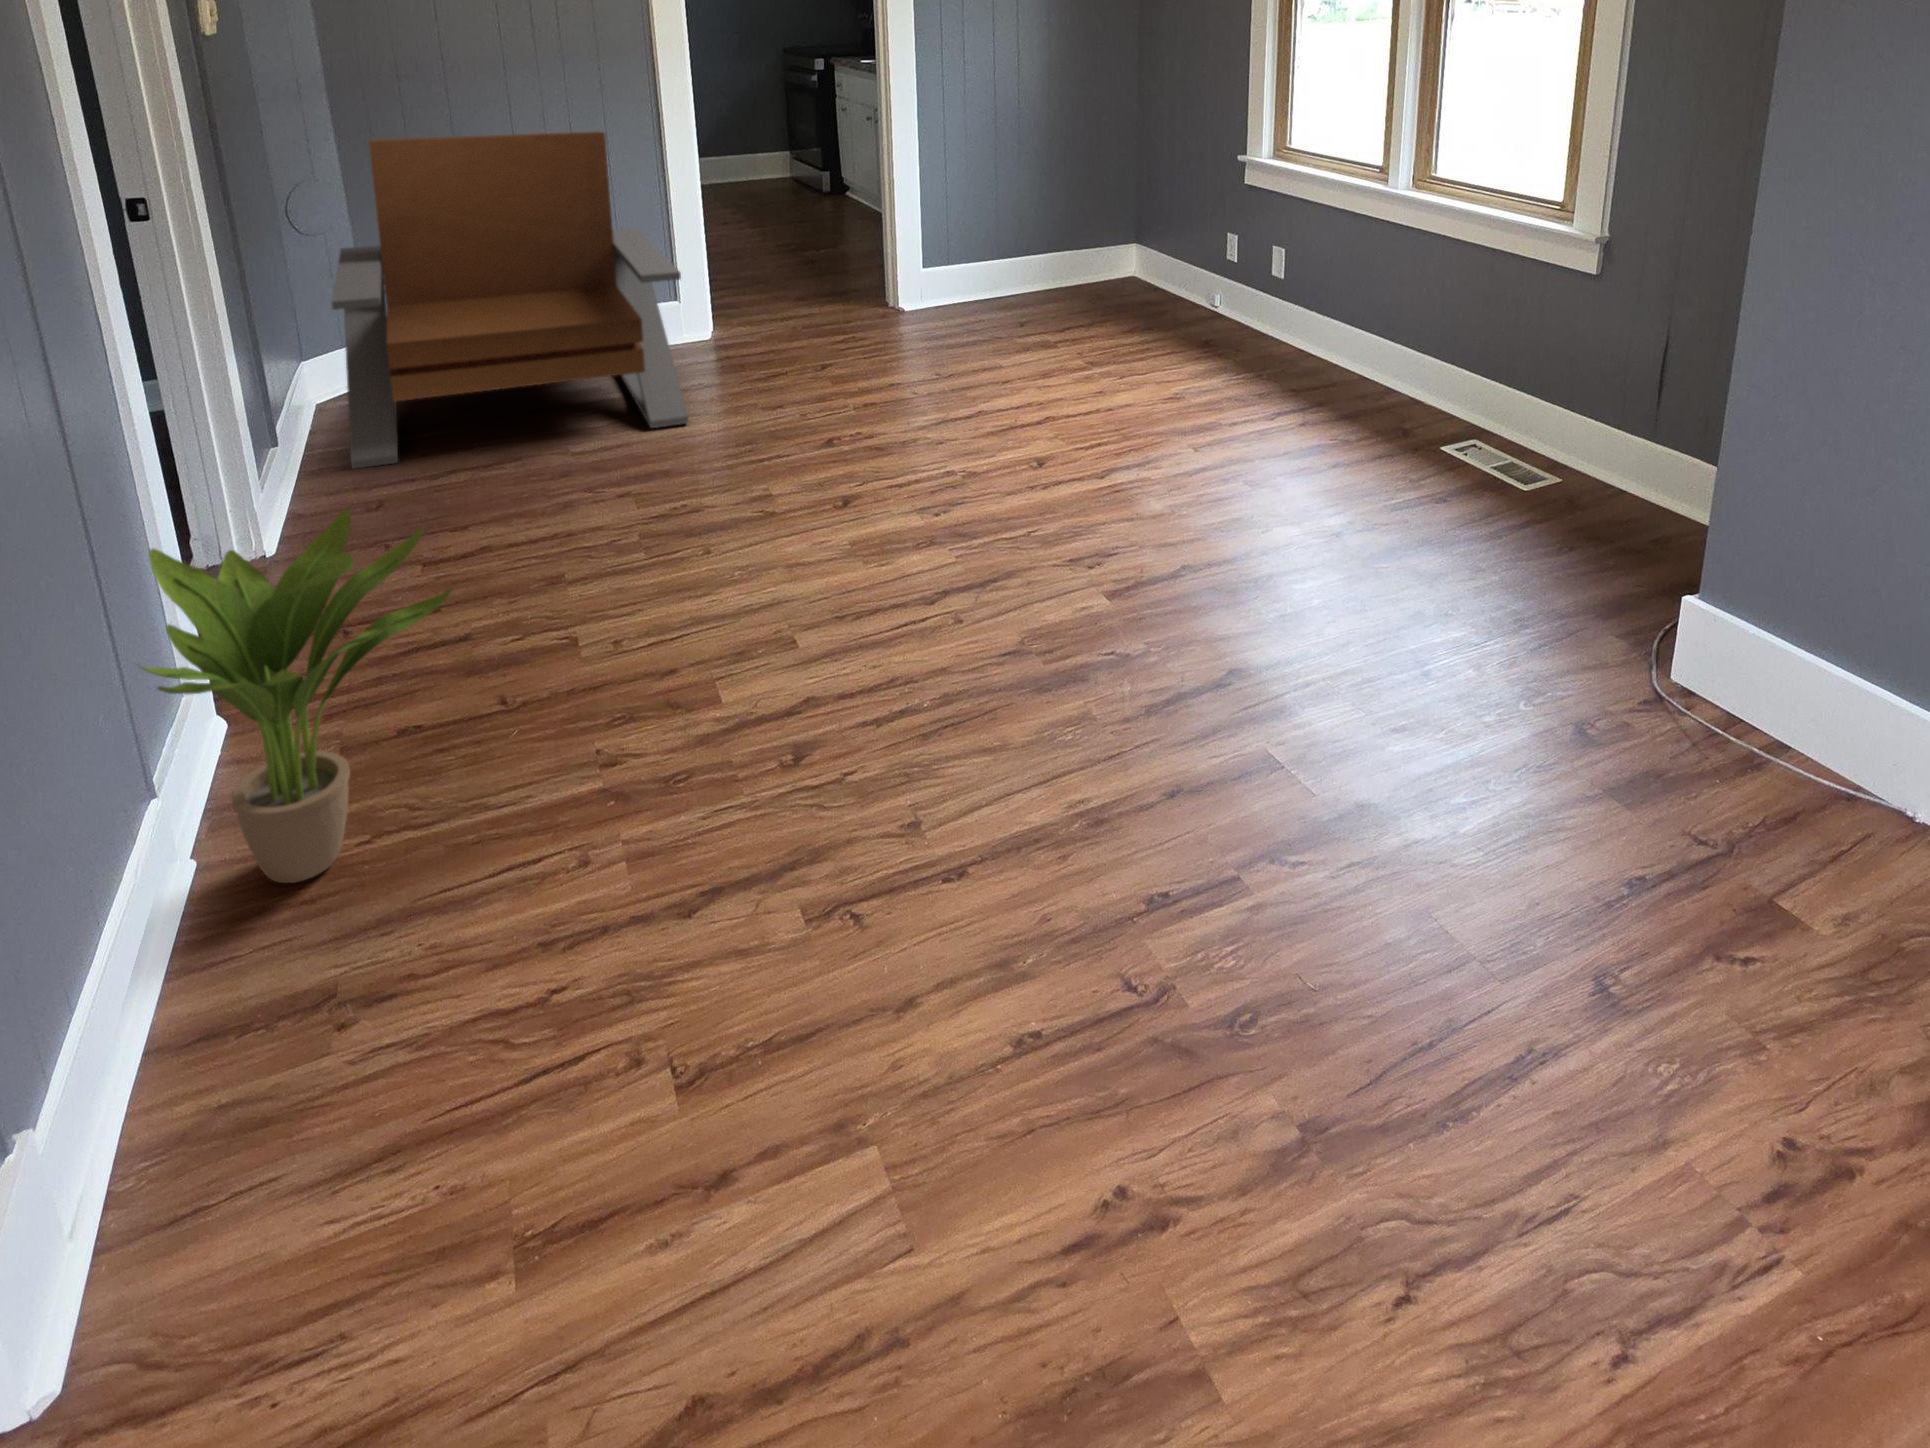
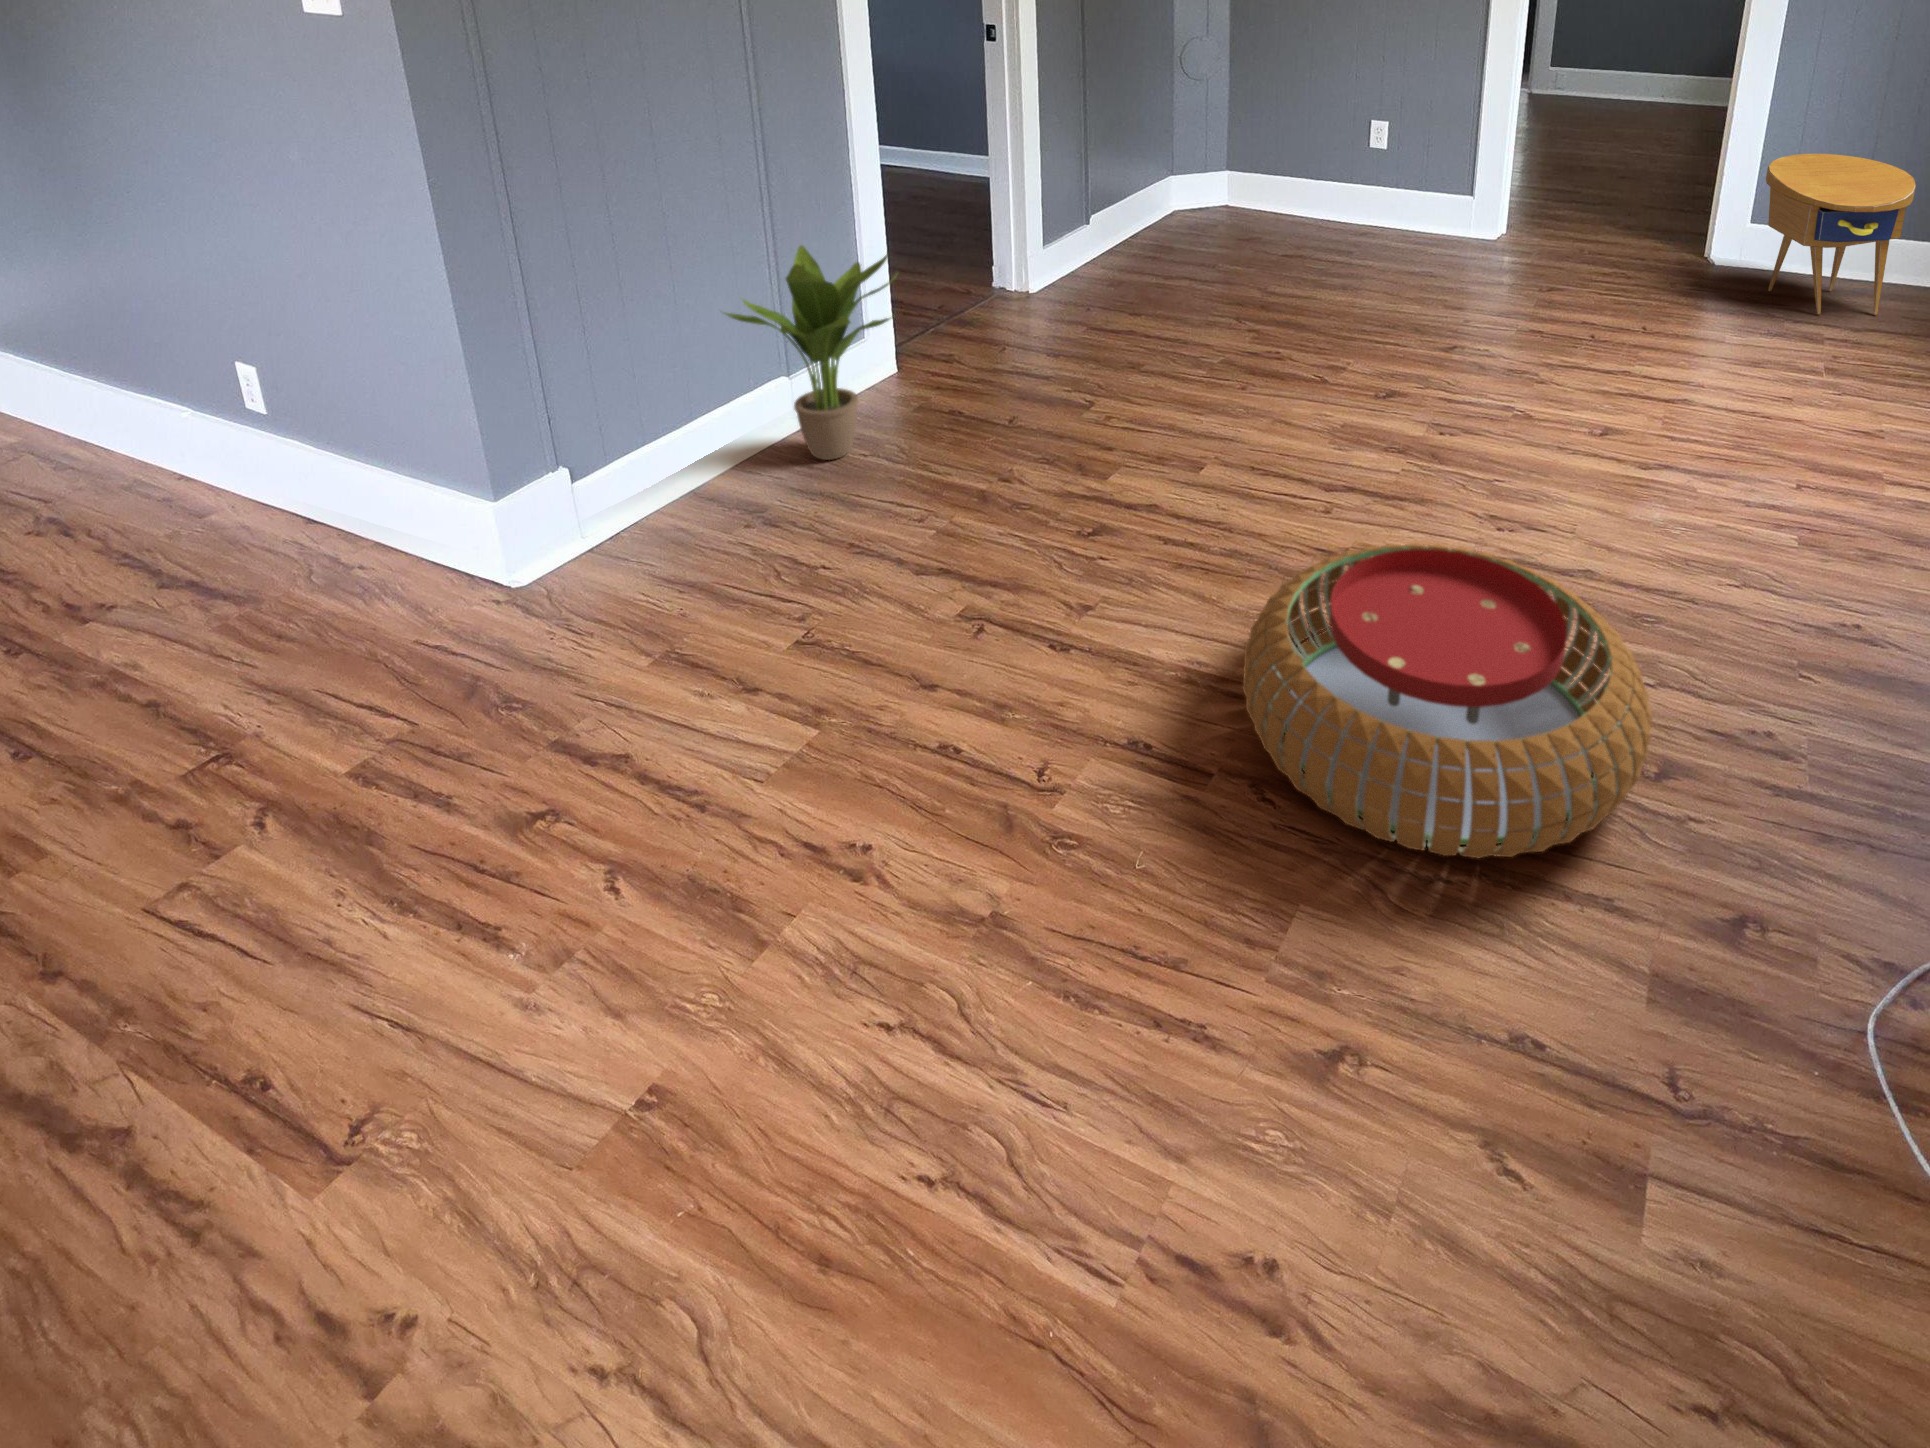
lounge chair: present [332,132,689,469] -> none [1133,24,1425,294]
side table: none [969,201,1081,338] -> present [1766,154,1916,315]
pouf: none [1120,572,1506,844] -> present [1243,543,1652,858]

